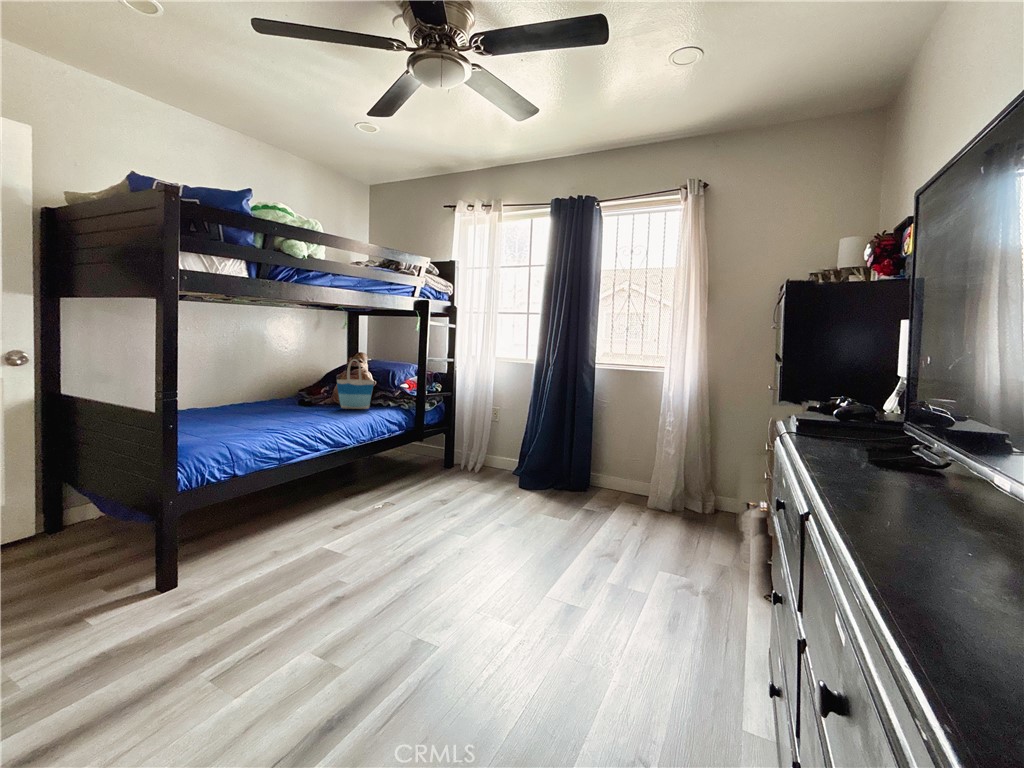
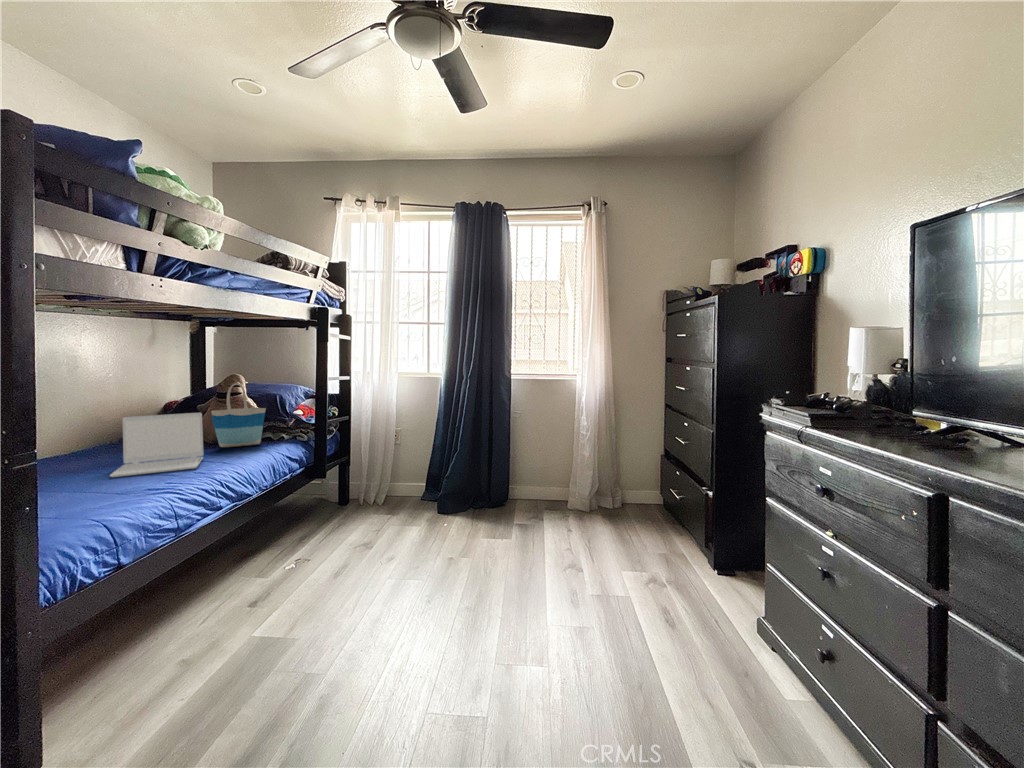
laptop: none [259,379,324,420] -> present [110,413,203,477]

